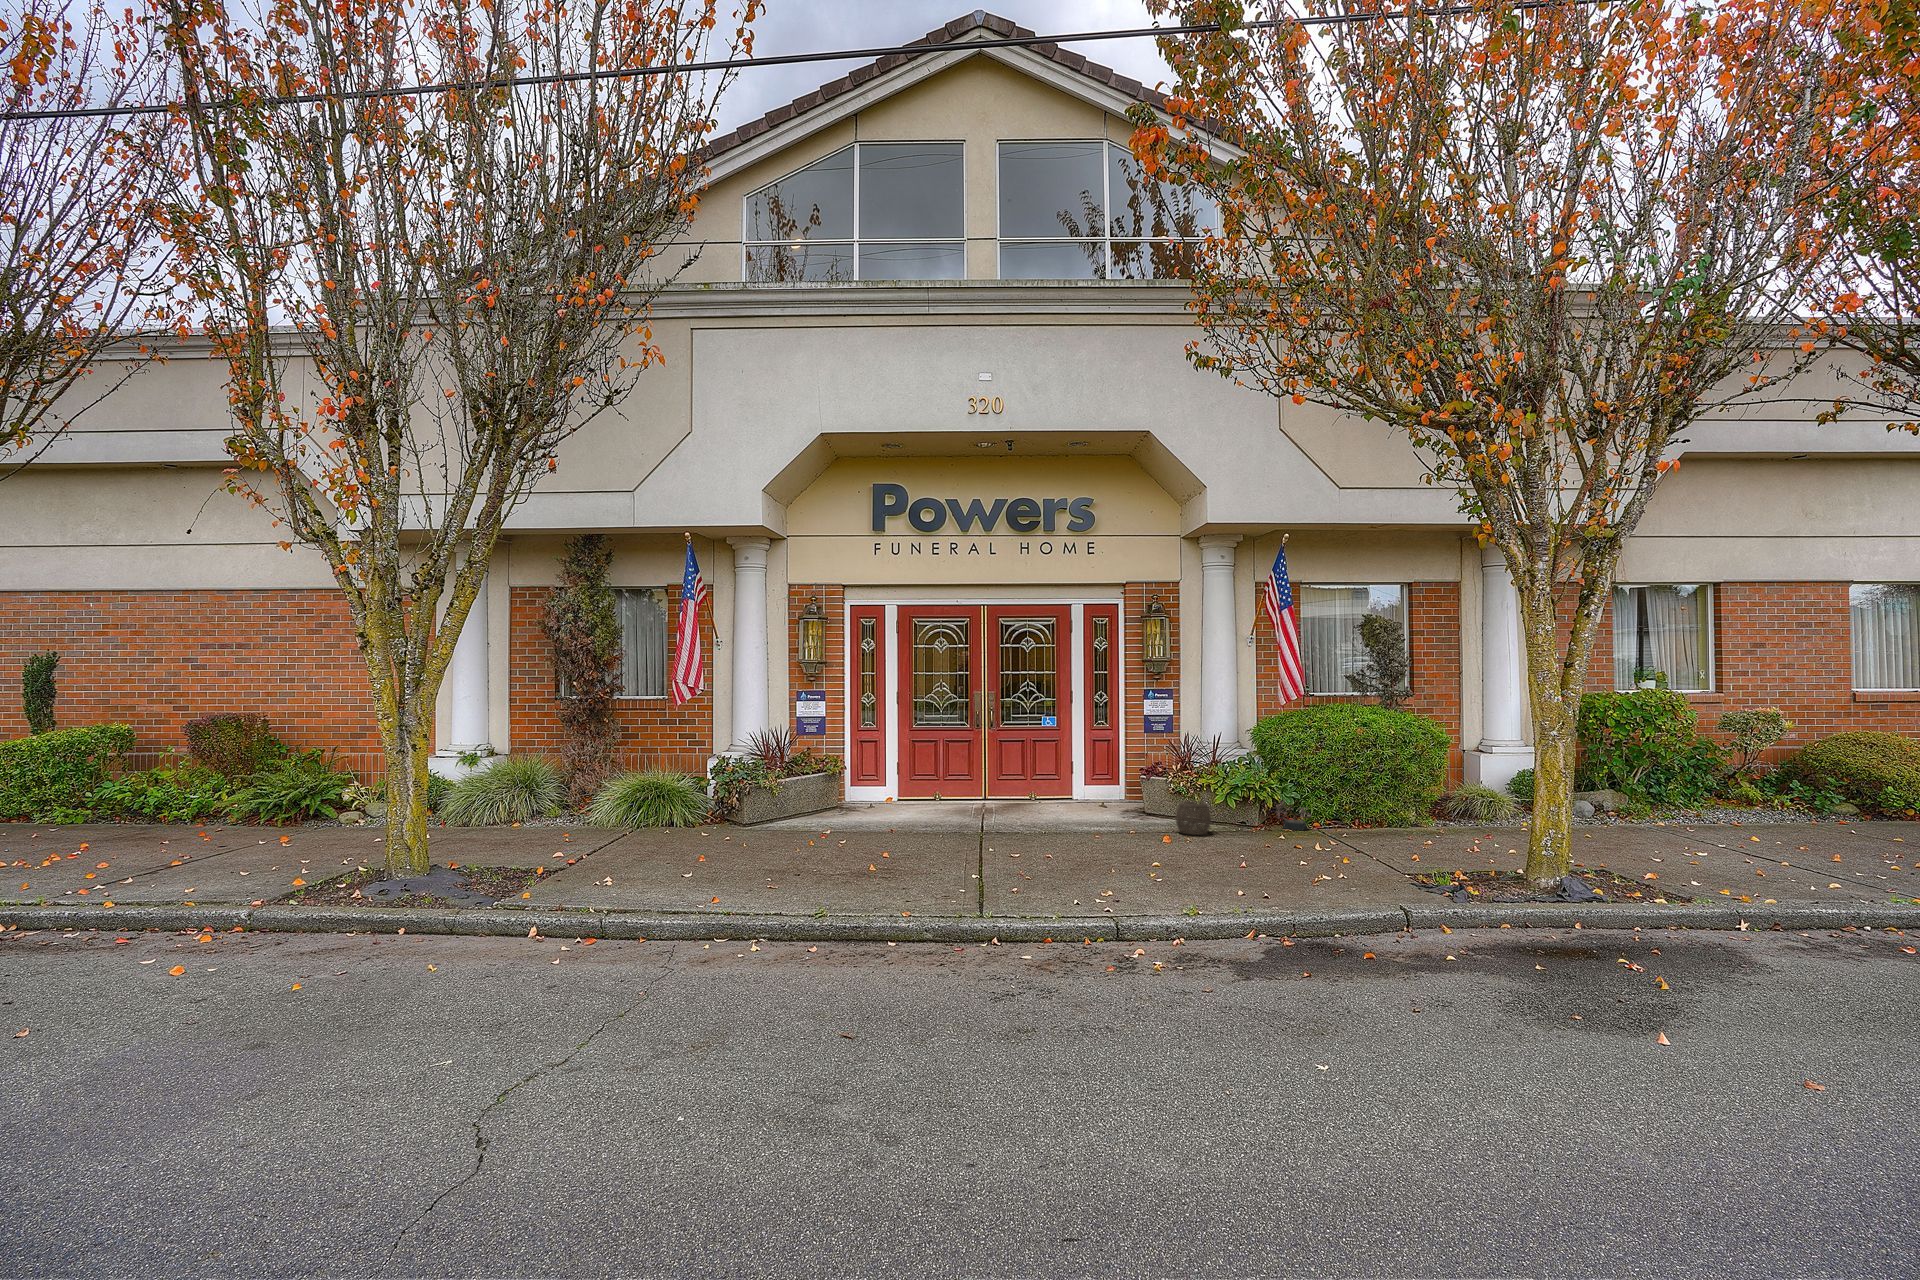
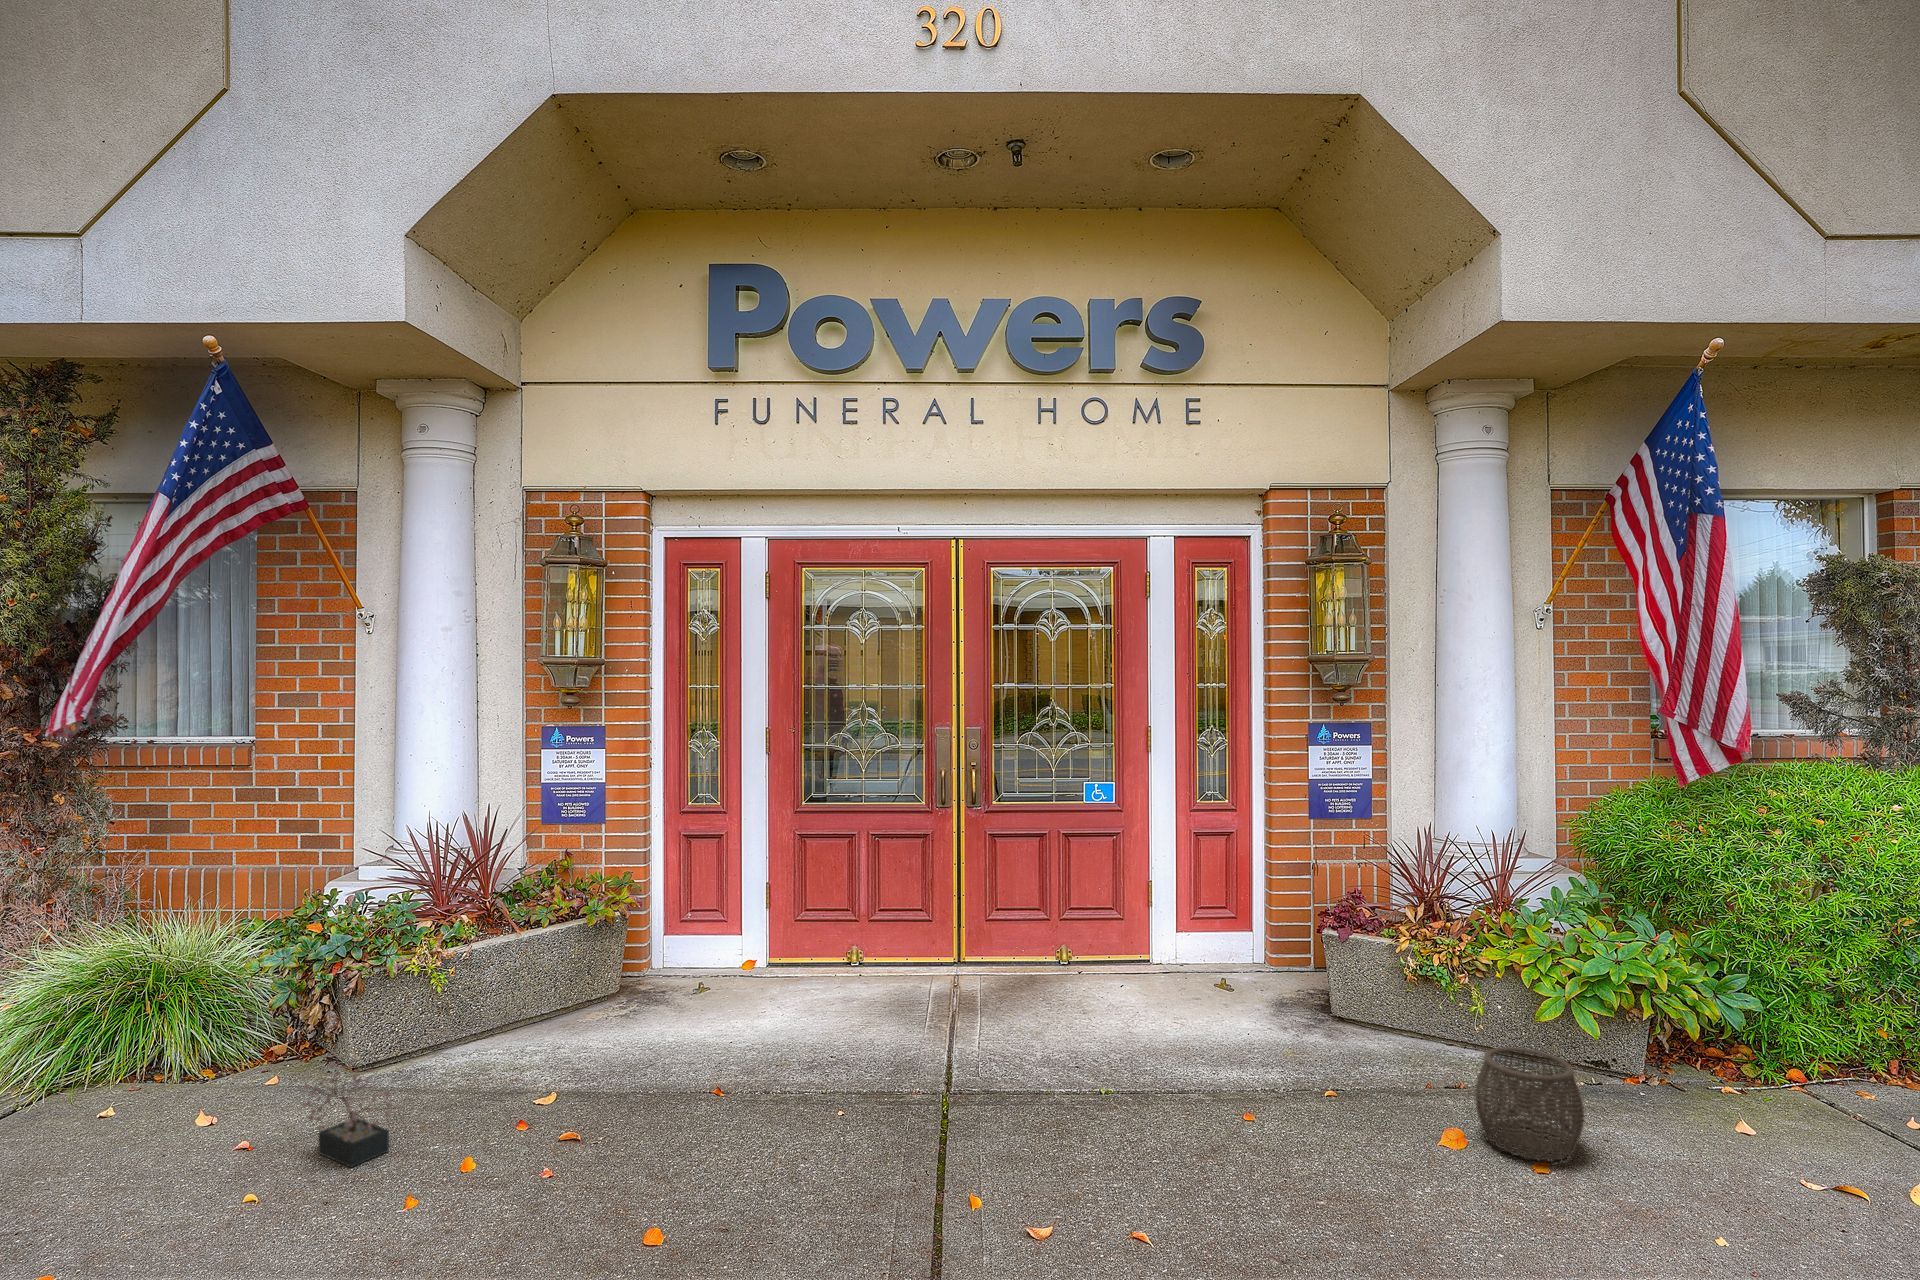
decorative plant: present [1278,802,1307,830] -> present [301,1058,401,1167]

